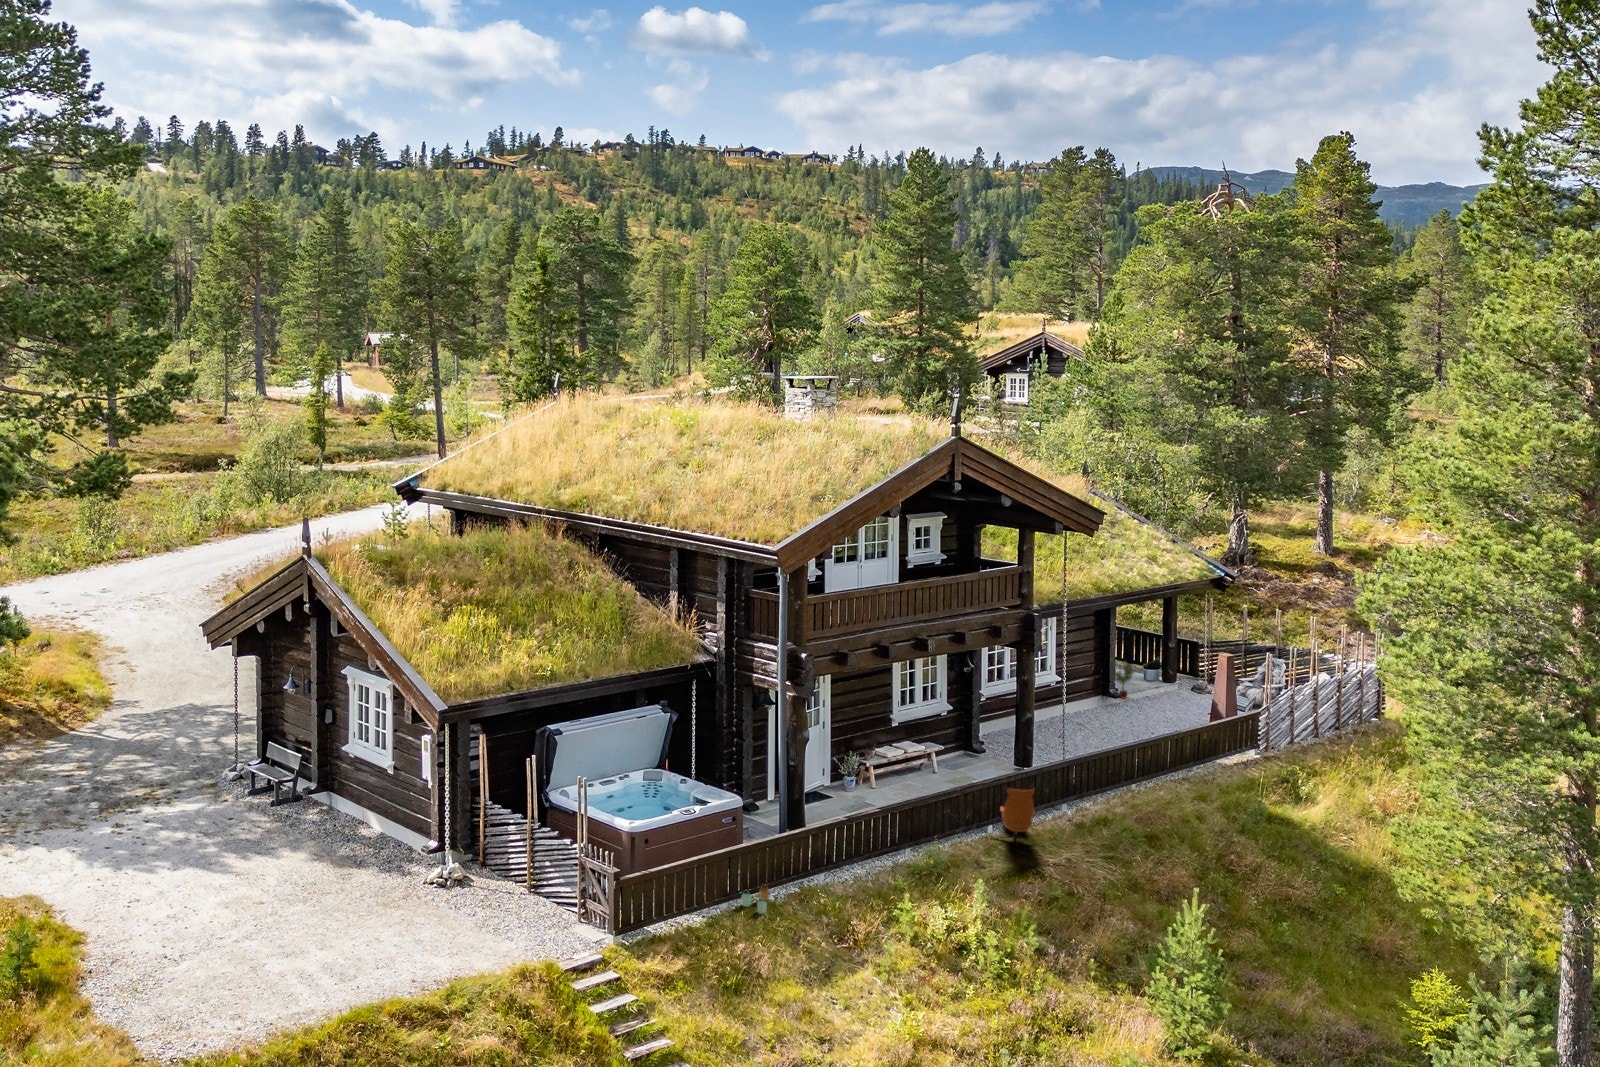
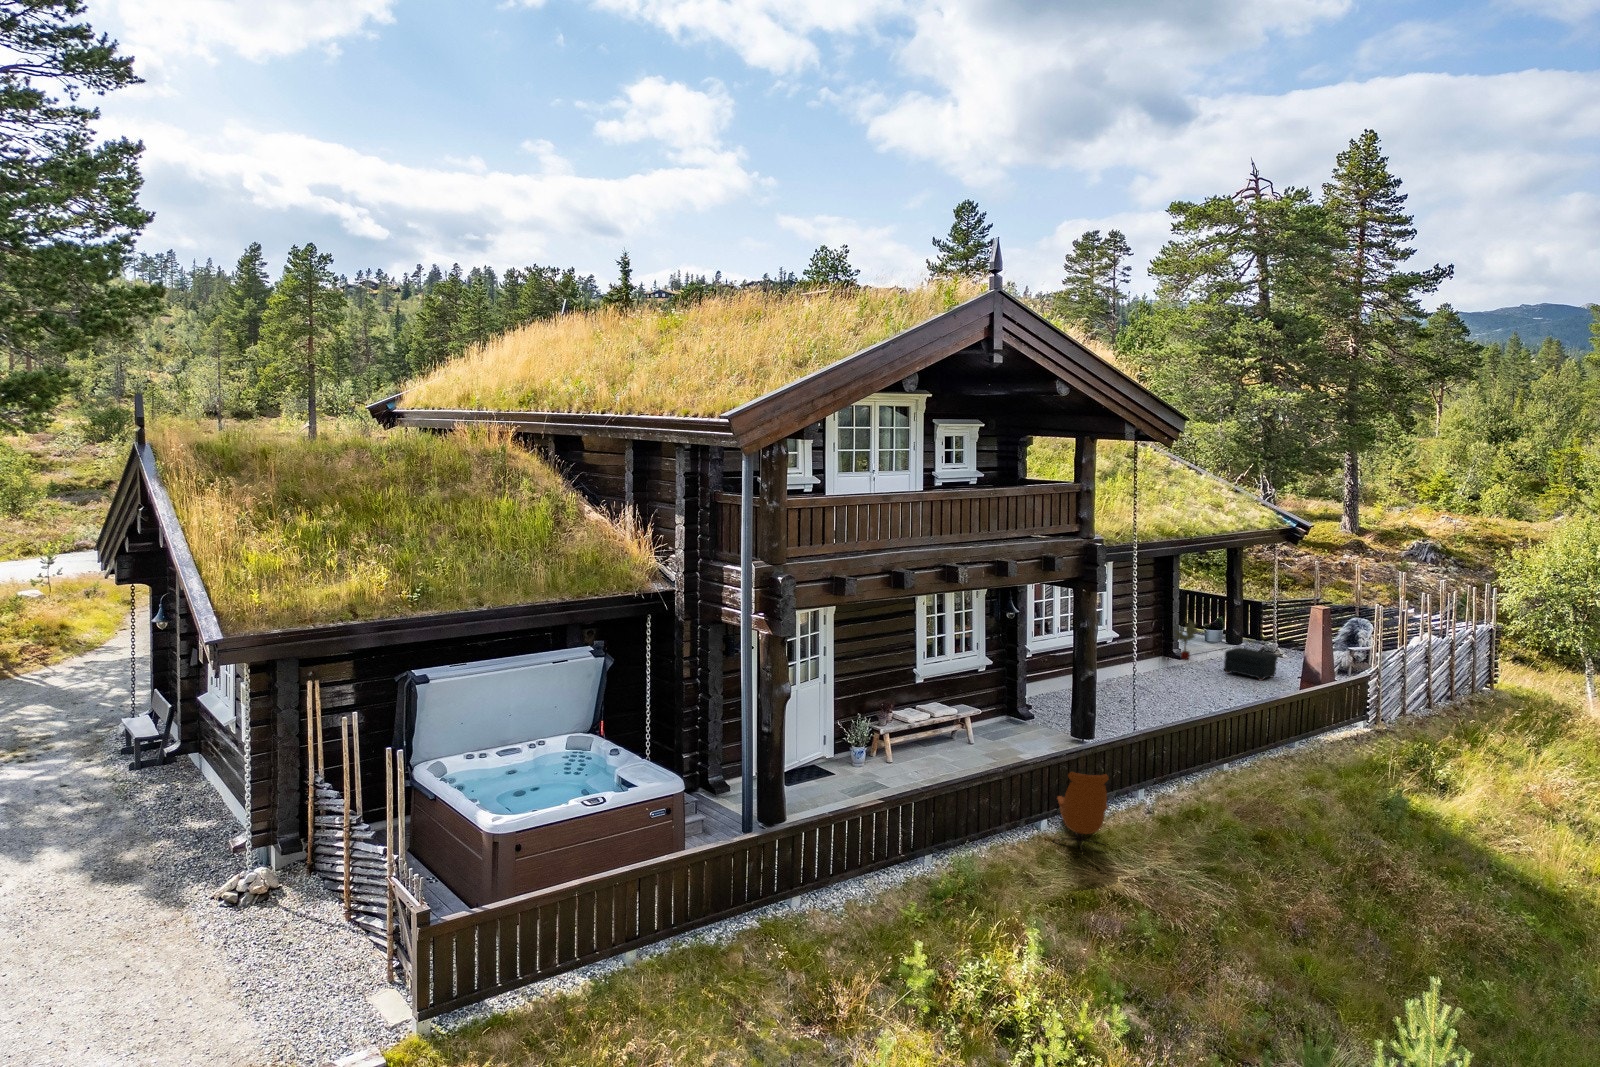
ottoman: none [1153,688,1198,717] -> present [1224,648,1277,681]
bucket: present [742,887,769,914] -> none [658,918,704,972]

